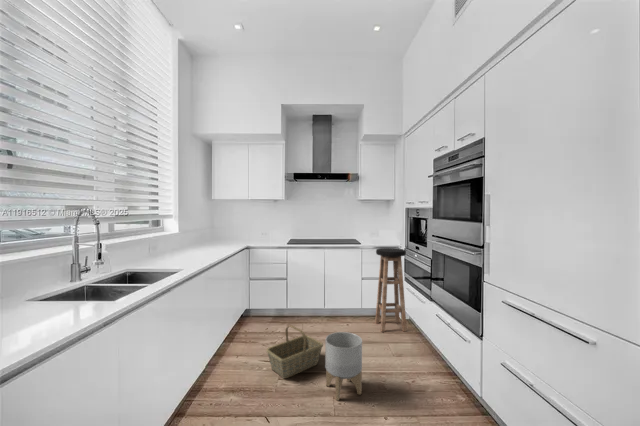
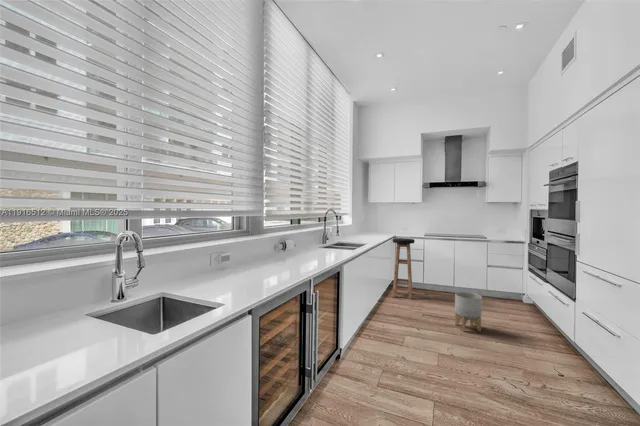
bar stool: present [375,248,407,332] -> present [393,238,415,299]
basket: present [266,325,323,378] -> none [414,287,453,318]

